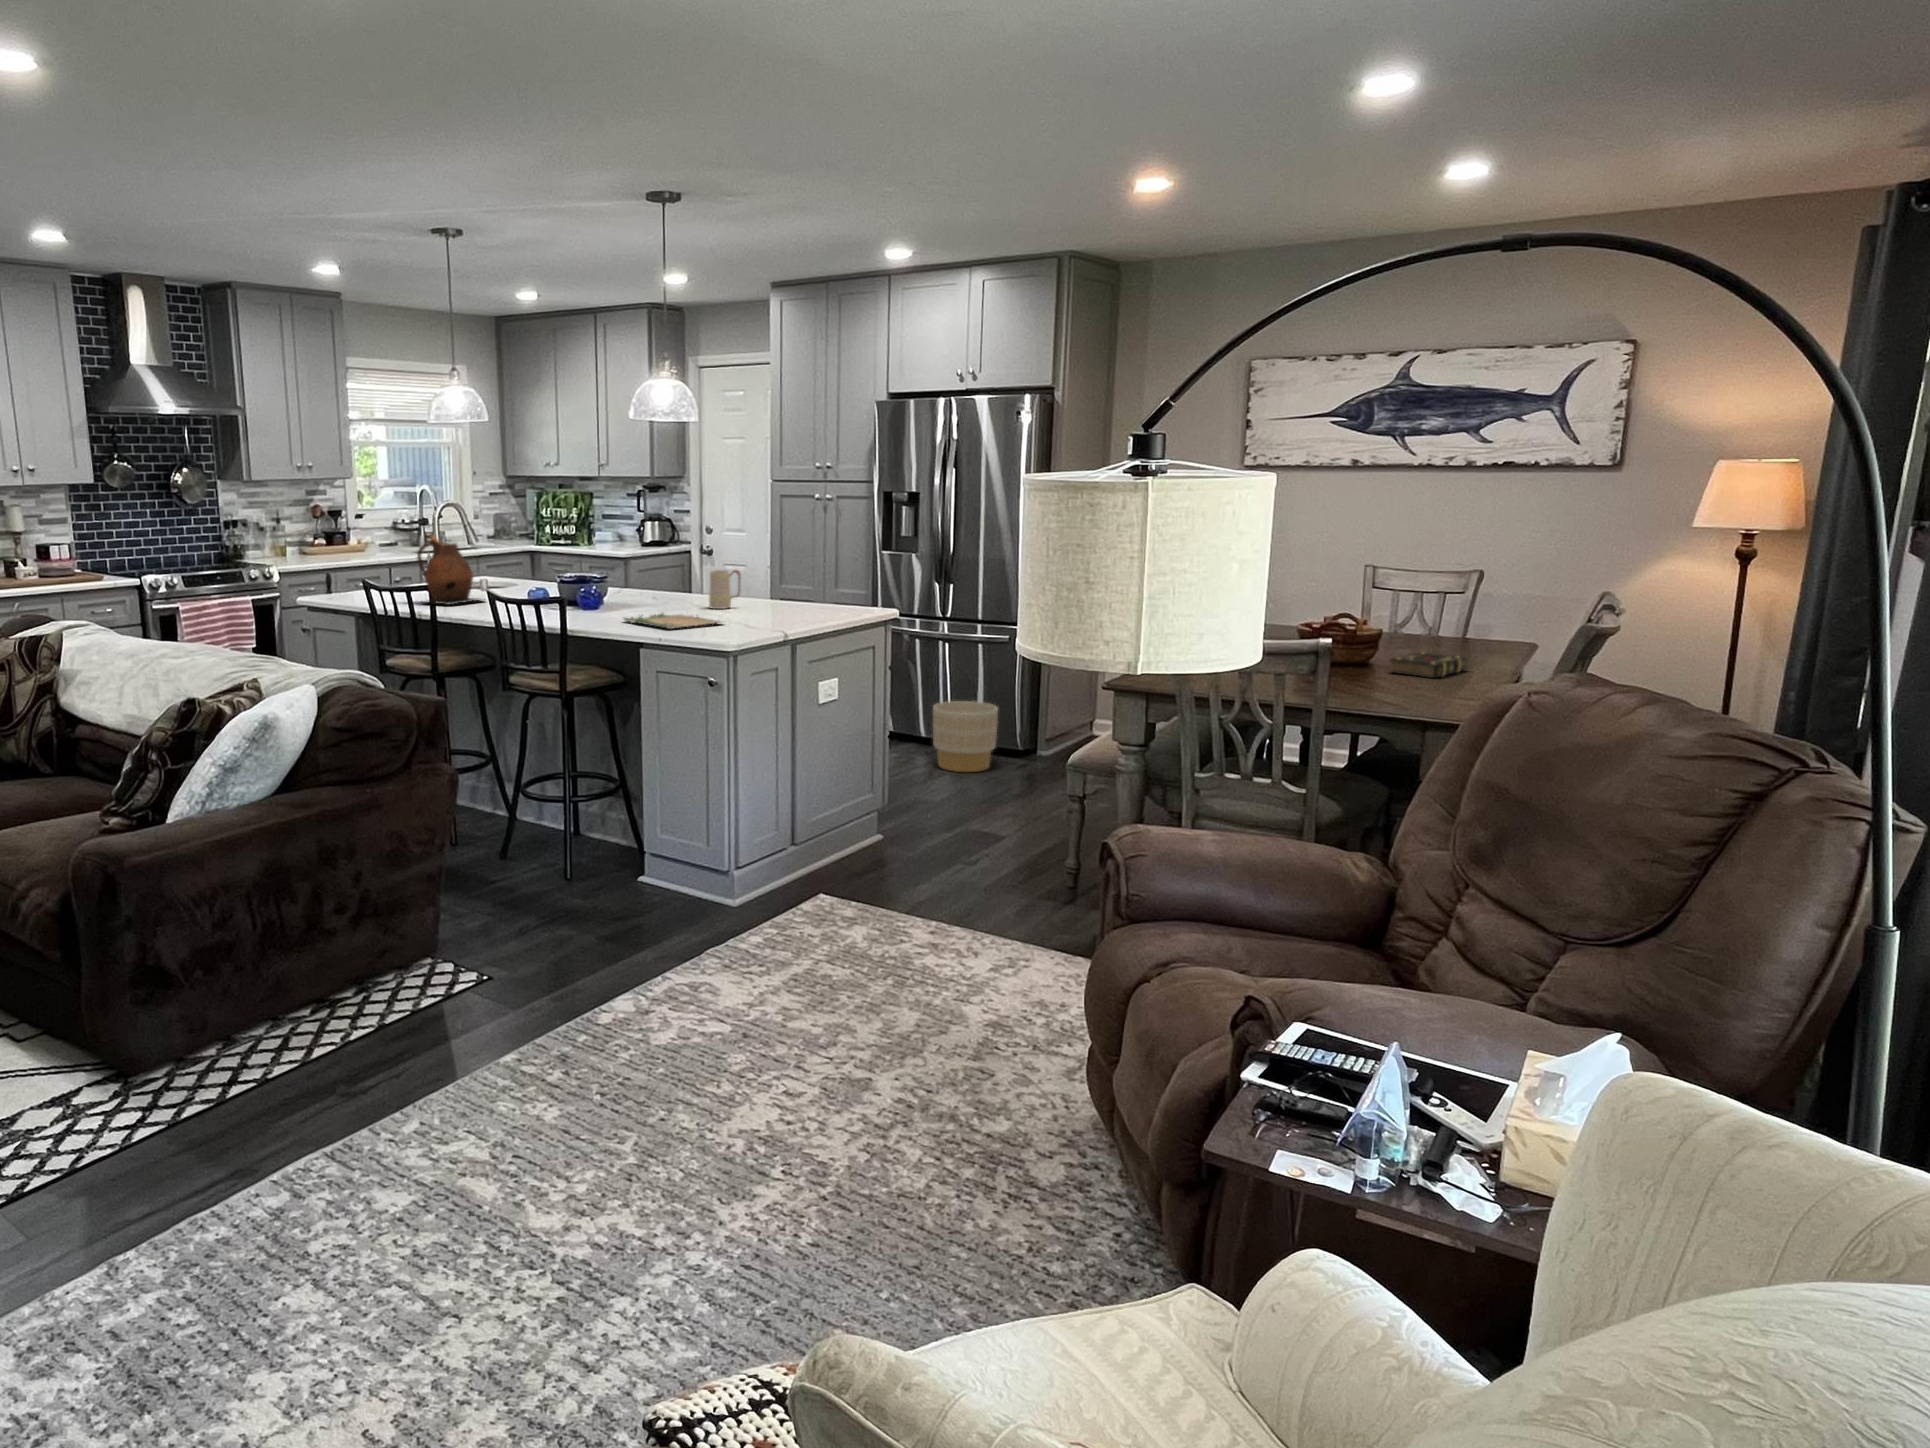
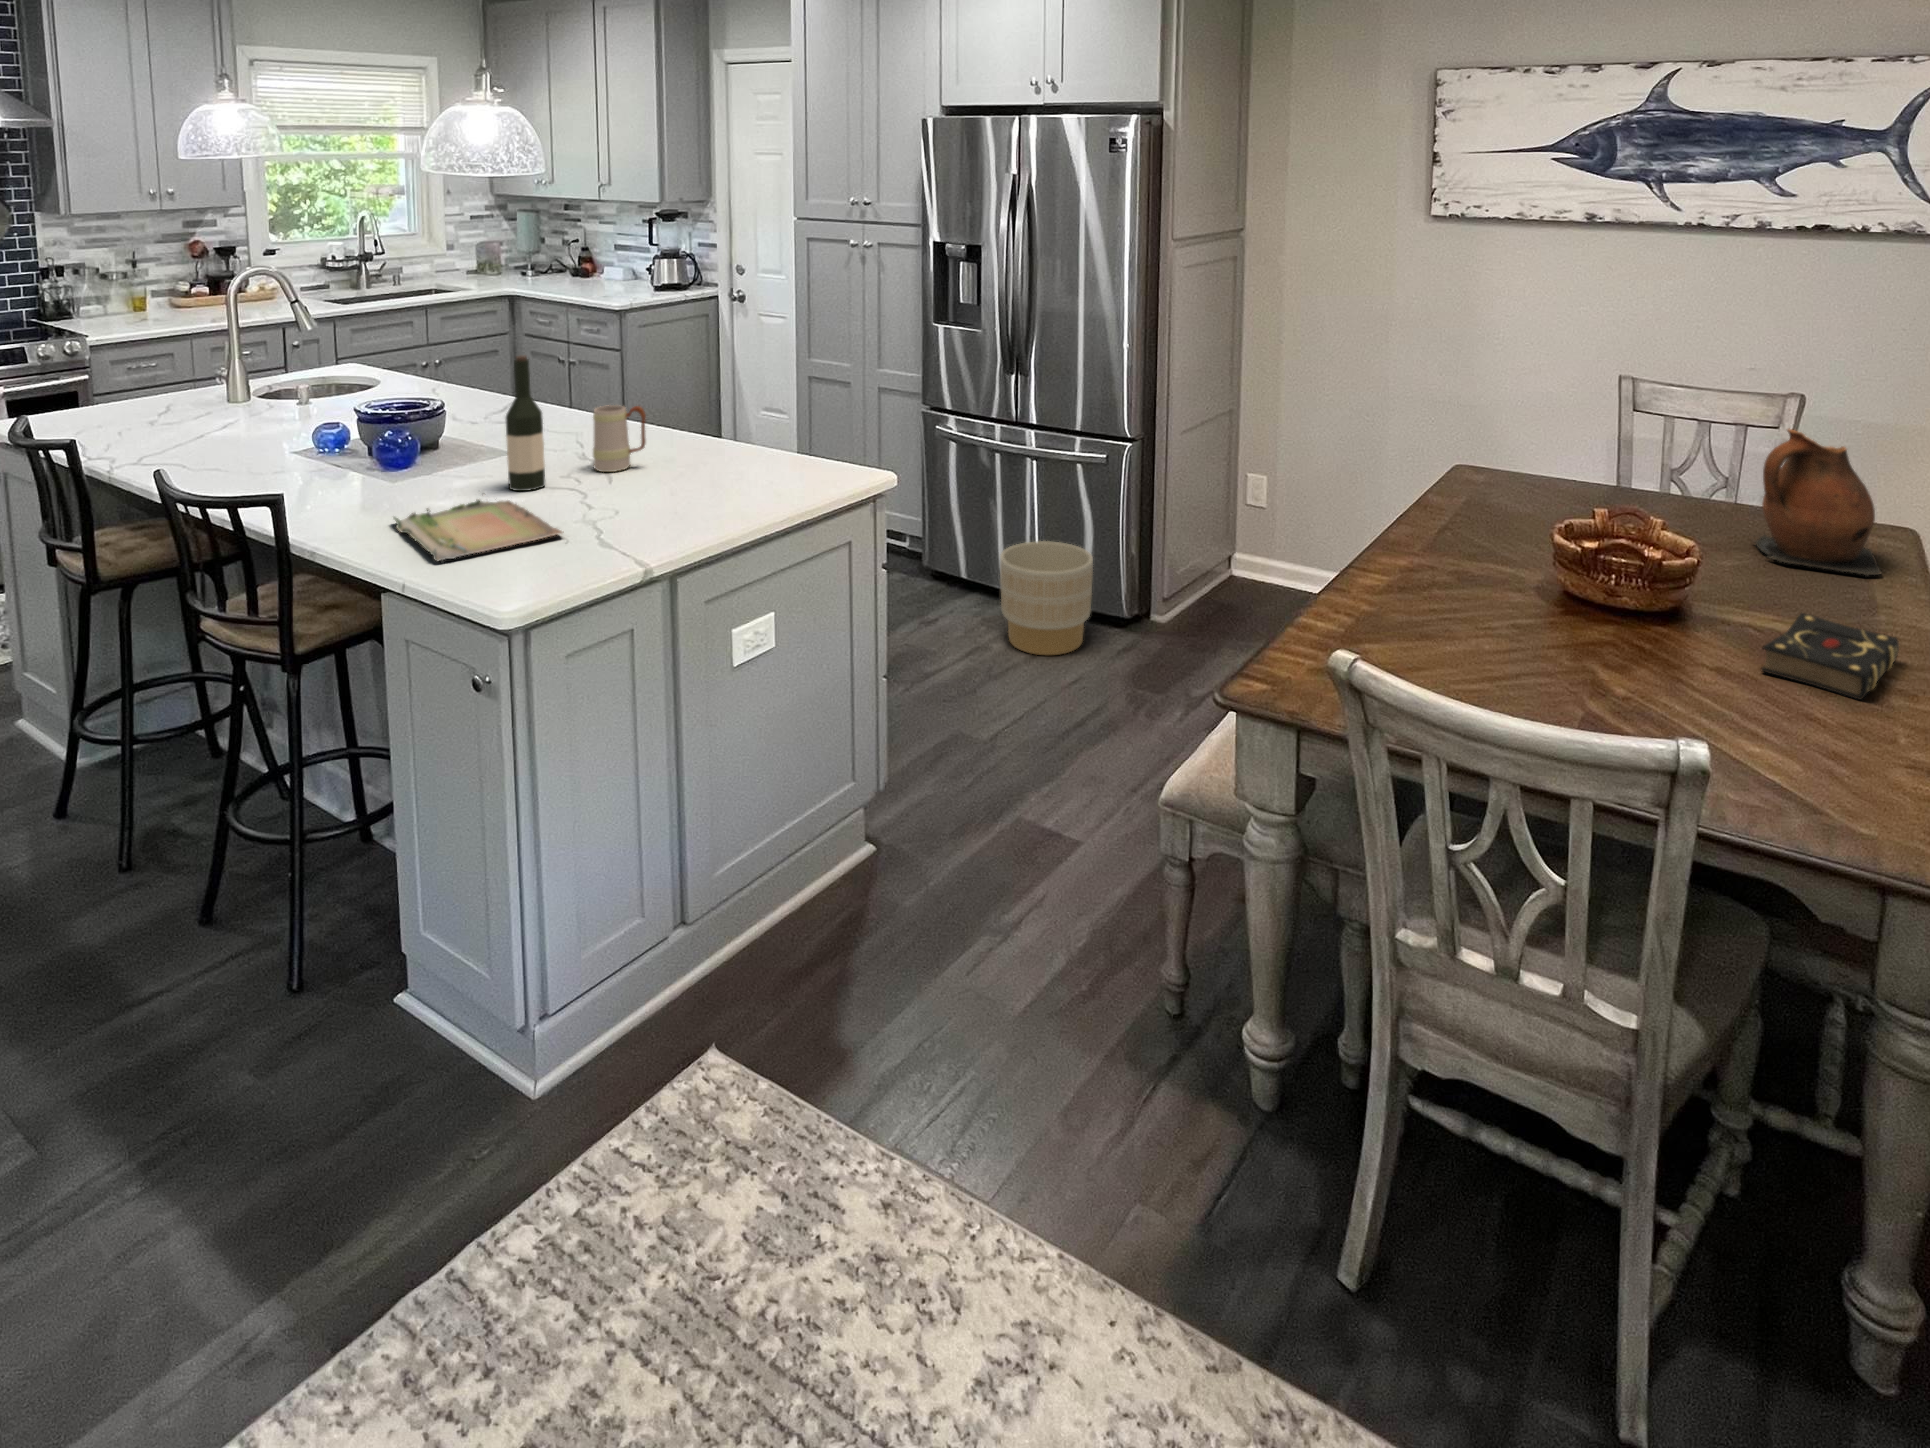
wine bottle: none [668,534,690,614] -> present [506,355,545,491]
ceramic pitcher: present [417,535,481,605] -> present [1755,429,1881,578]

